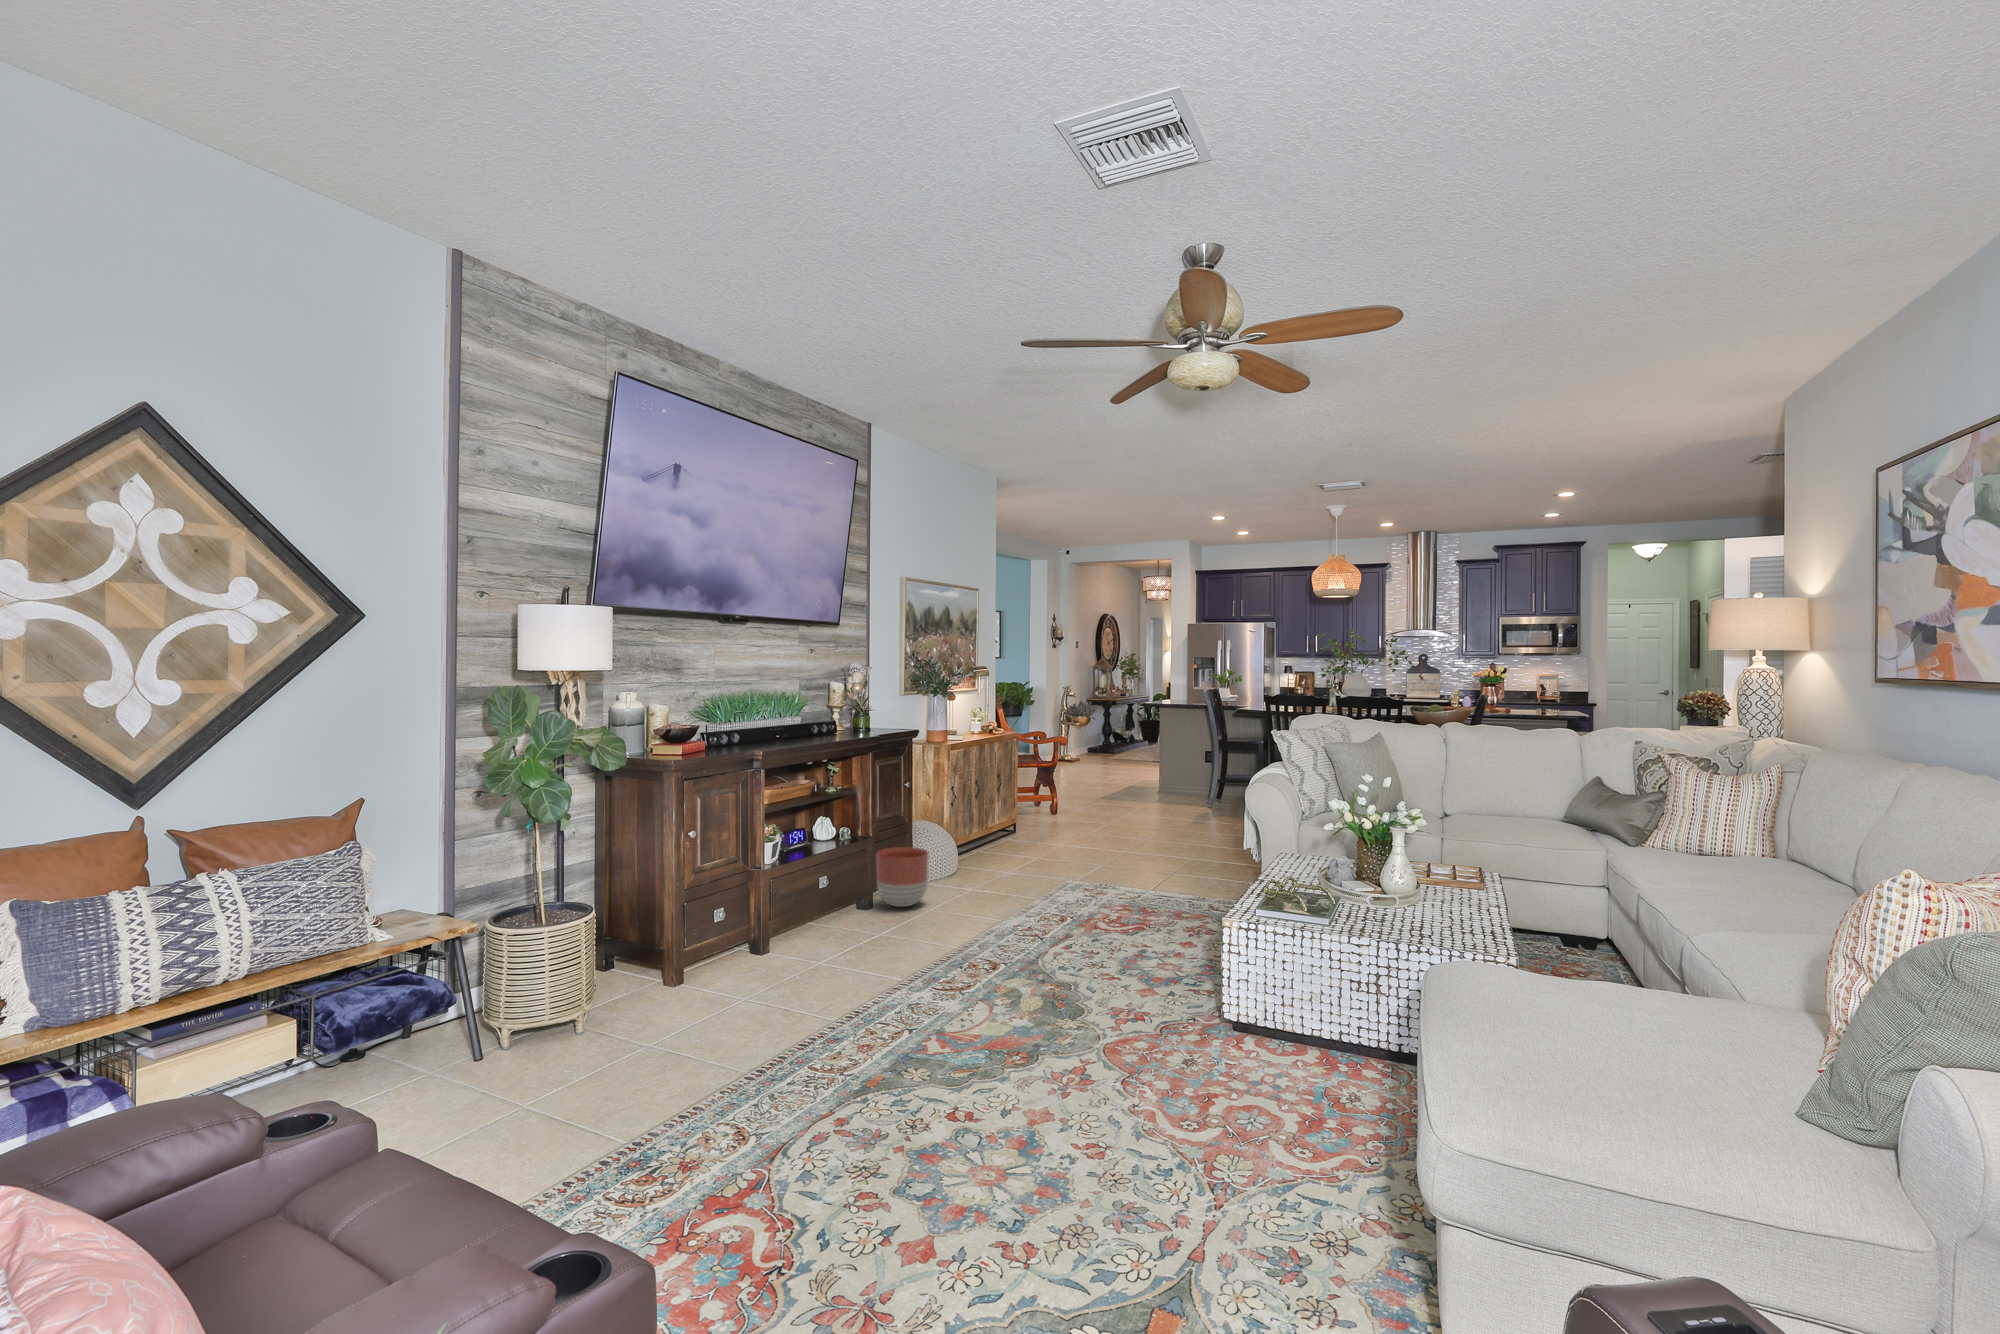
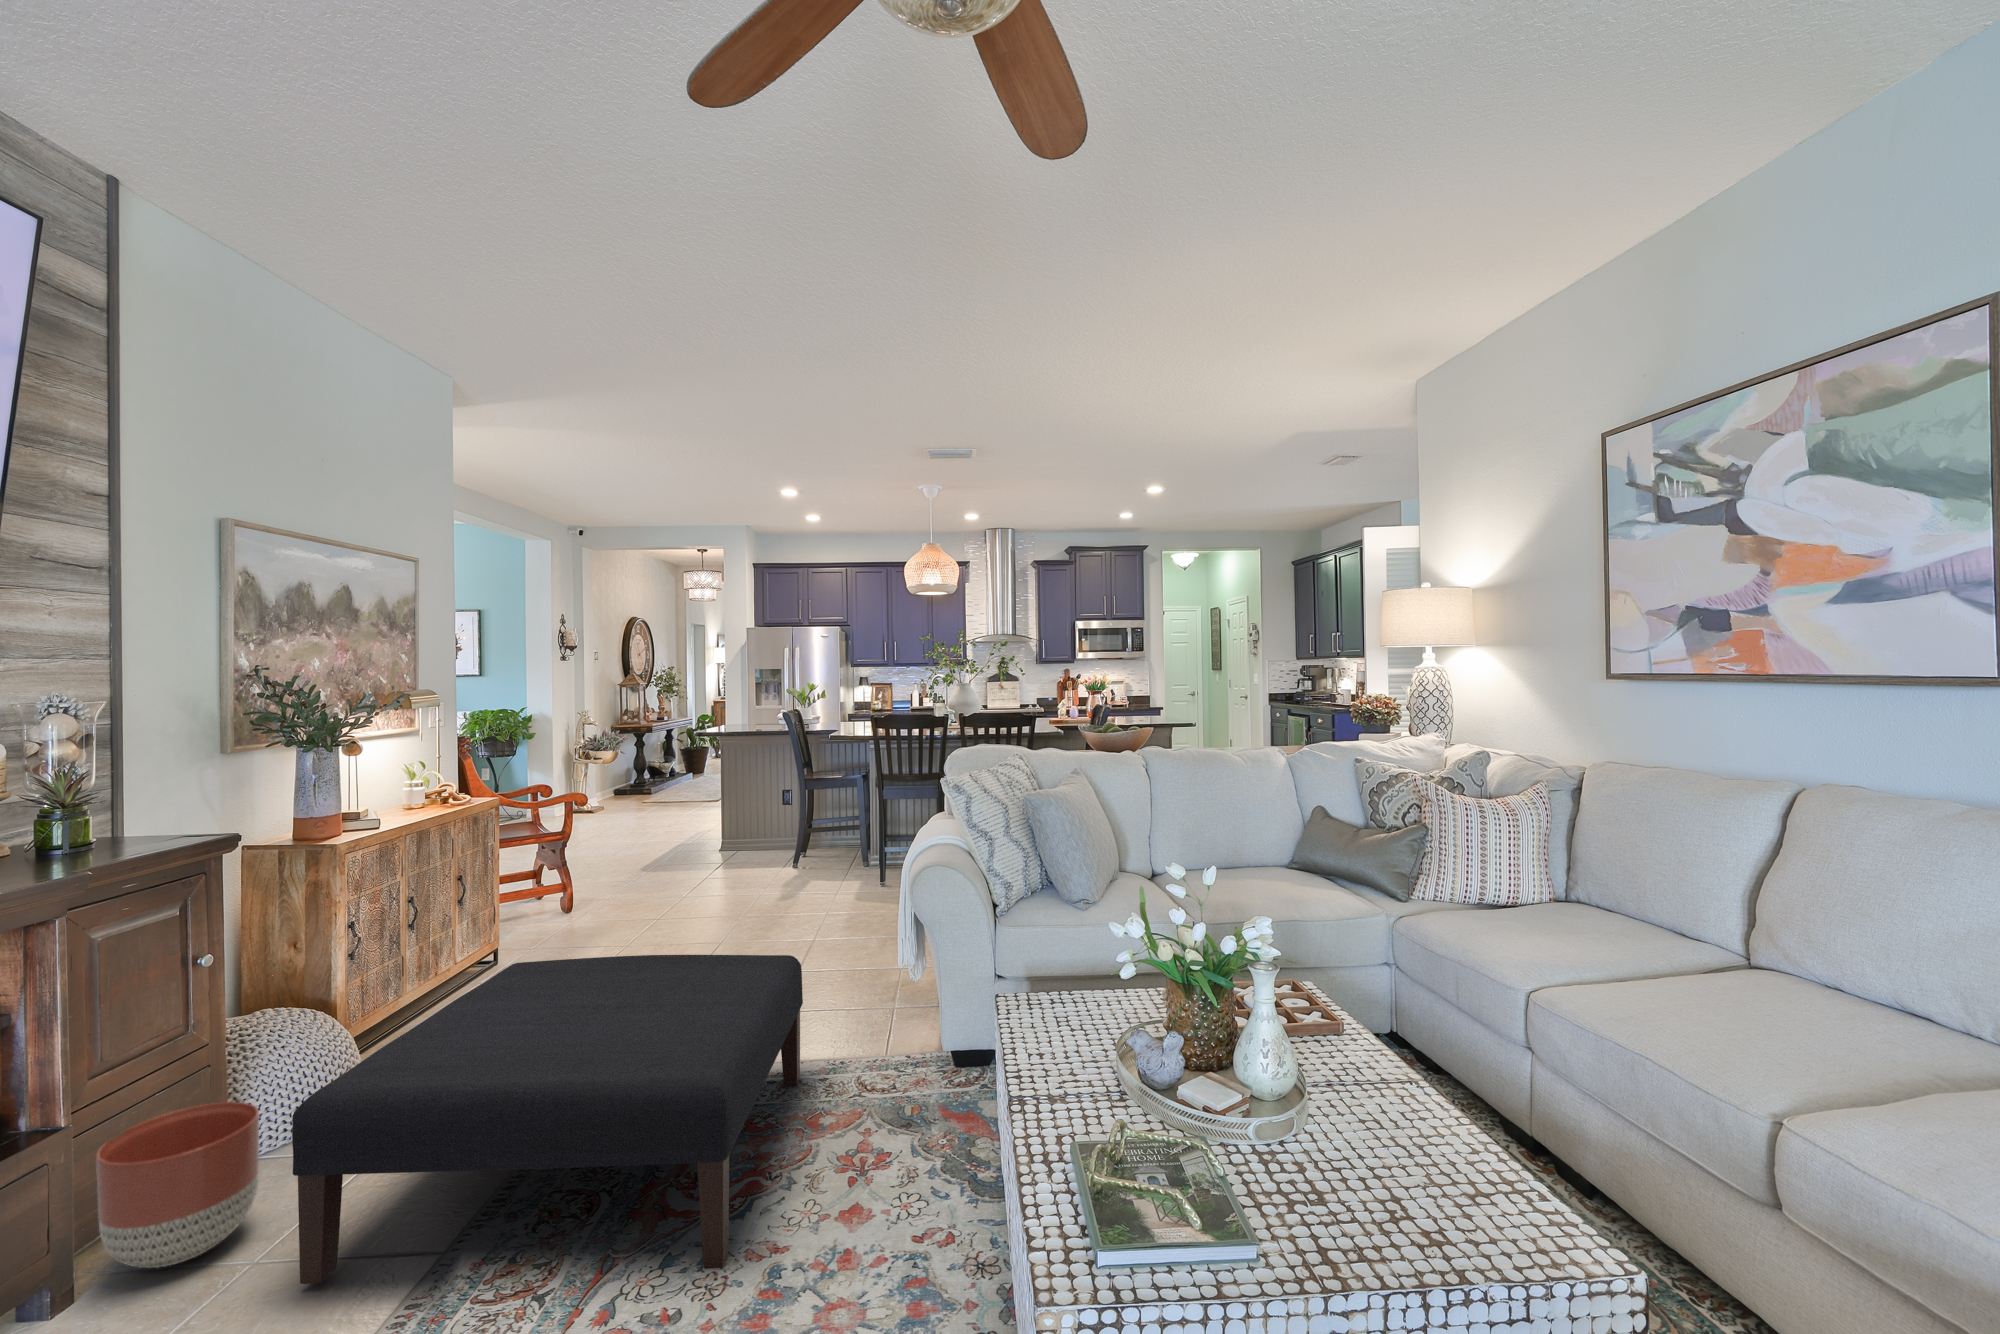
ottoman: none [947,812,1179,947] -> present [292,955,803,1284]

